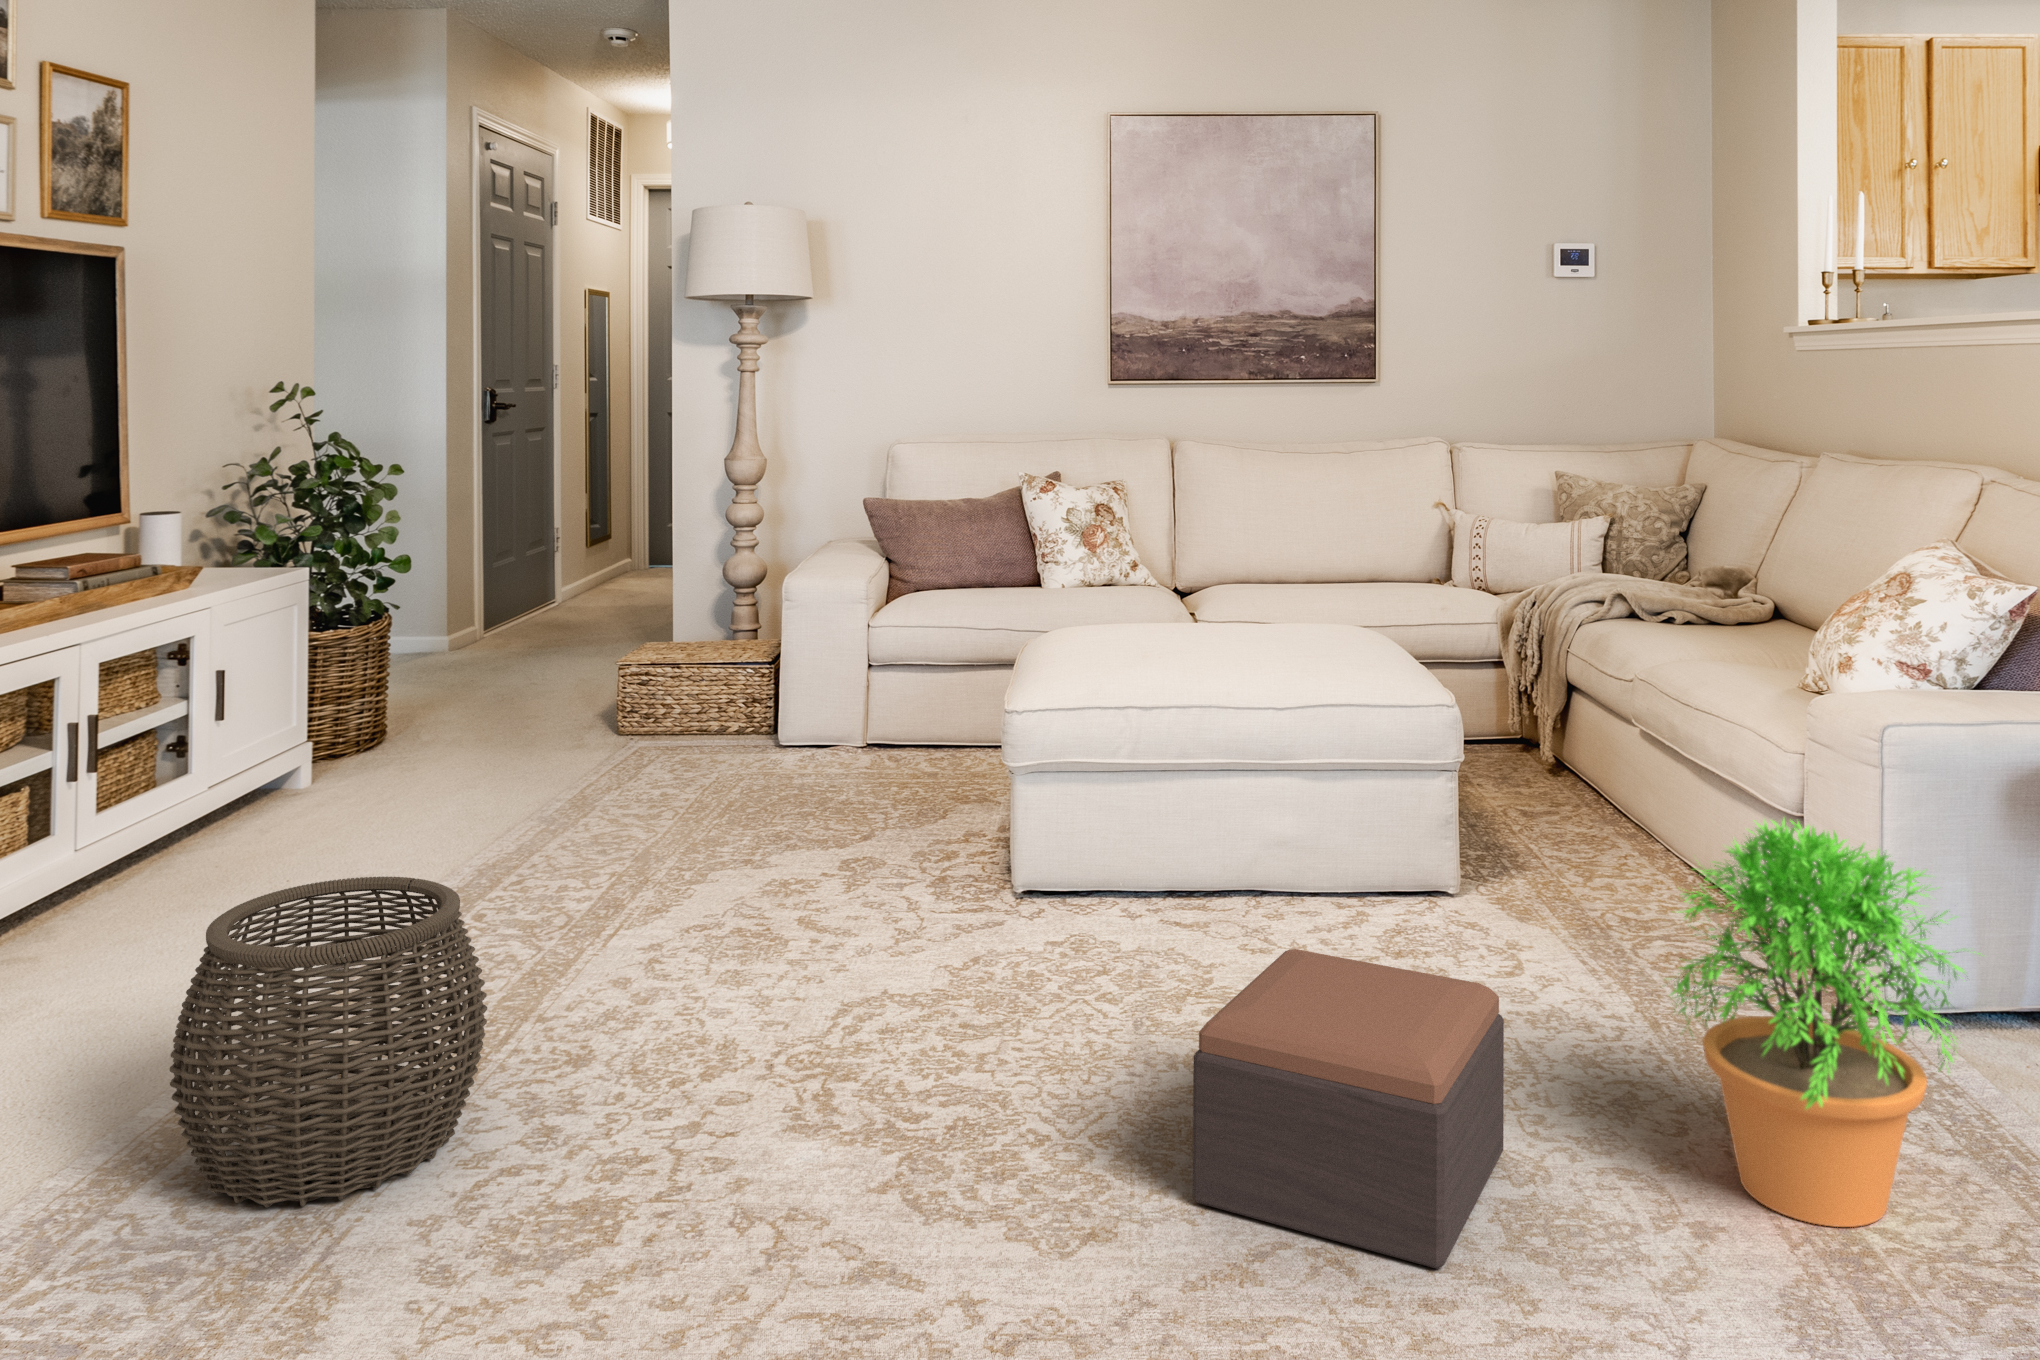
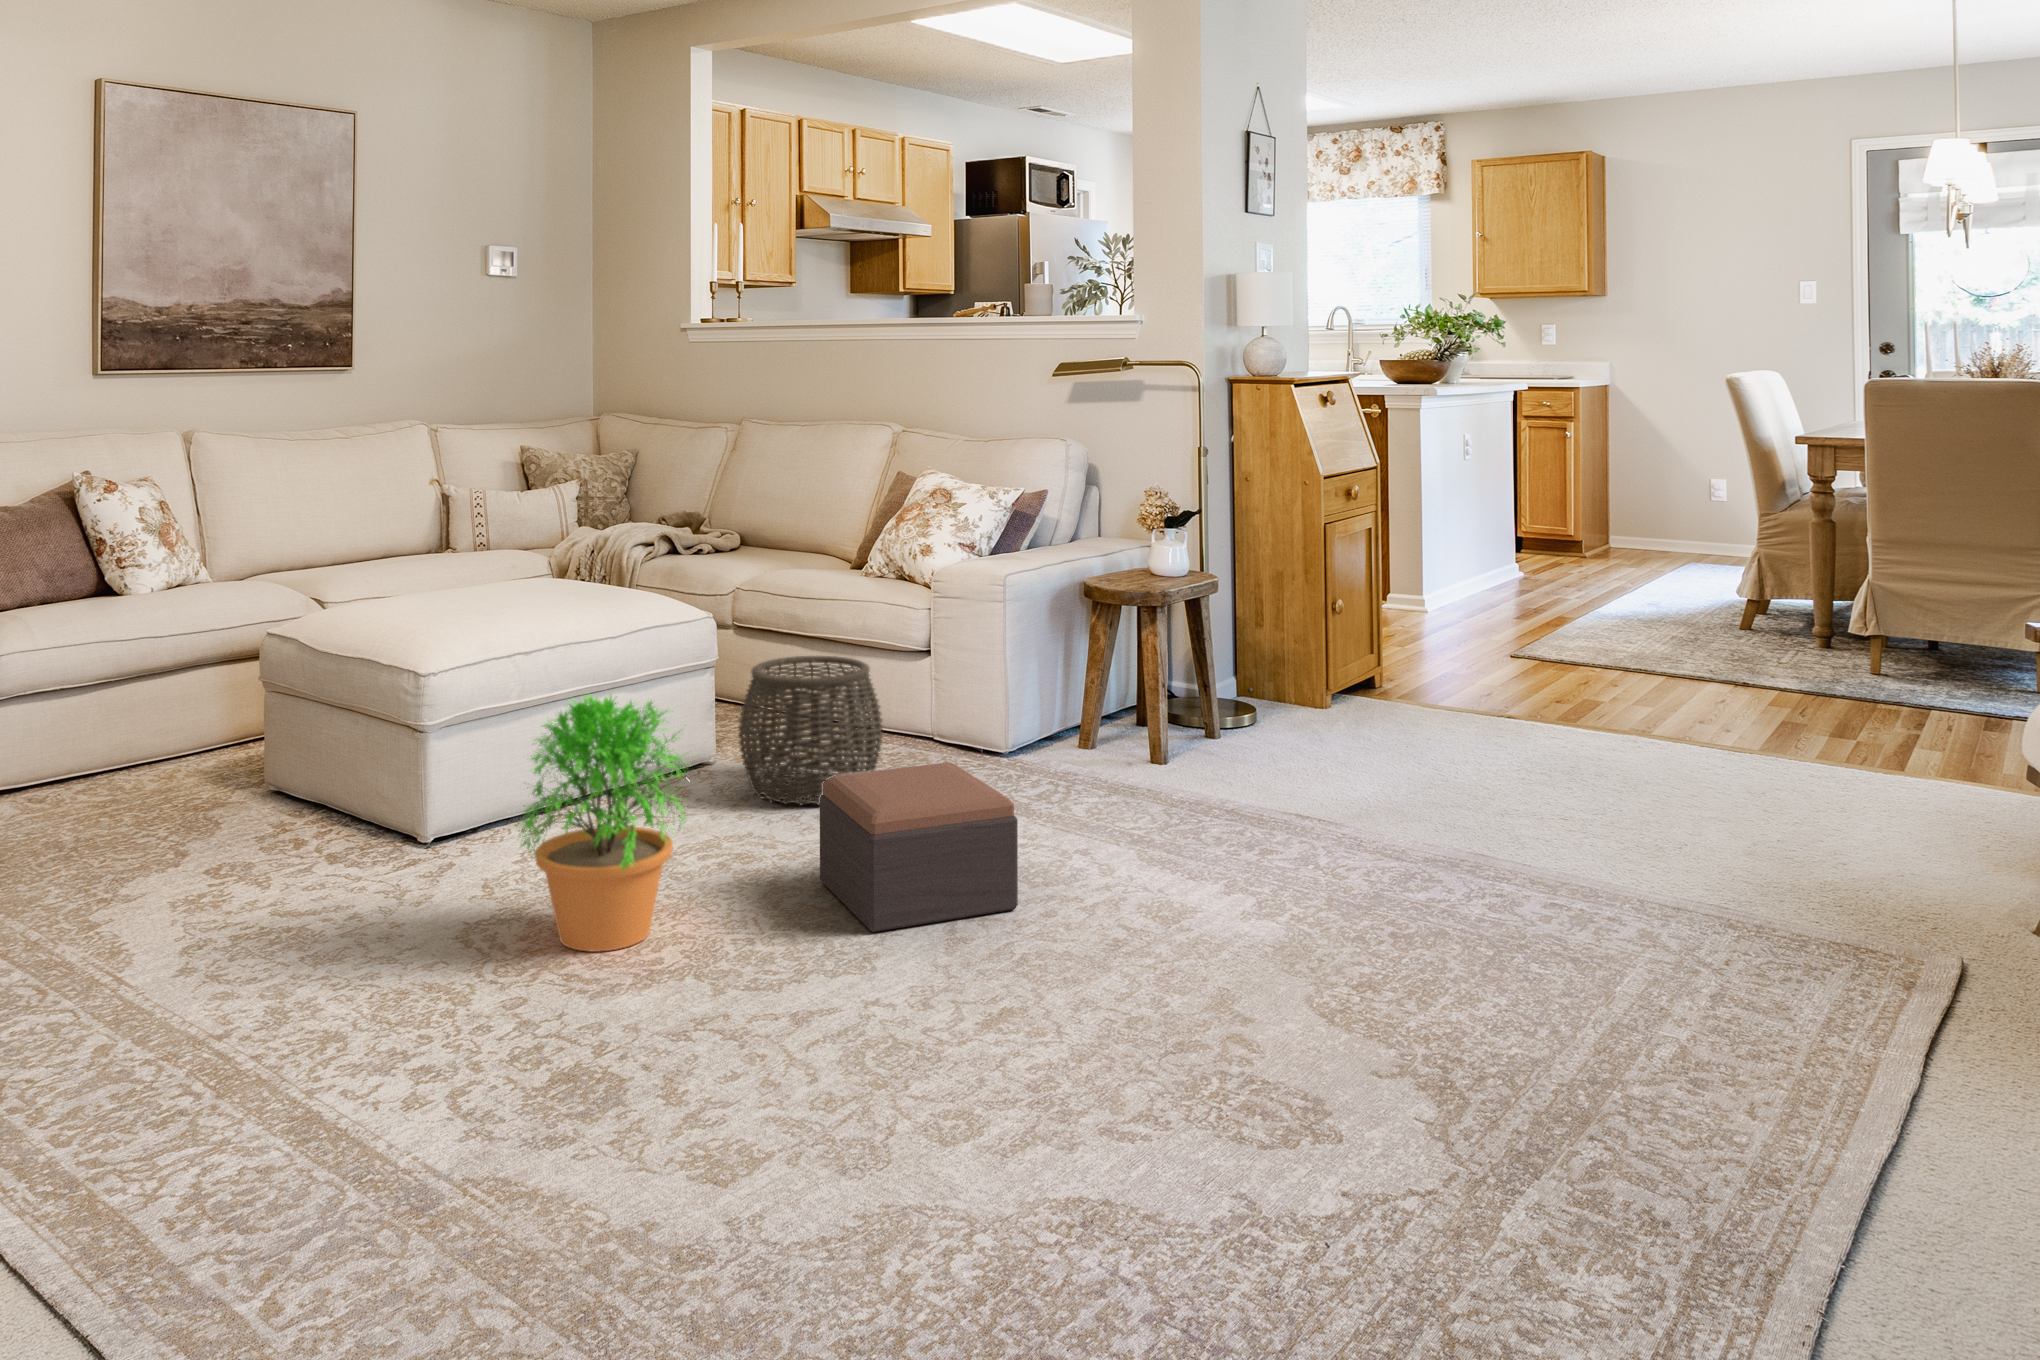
potted plant: present [1665,819,1982,1227] -> present [521,695,686,952]
woven basket: present [169,877,487,1208] -> present [738,656,883,805]

